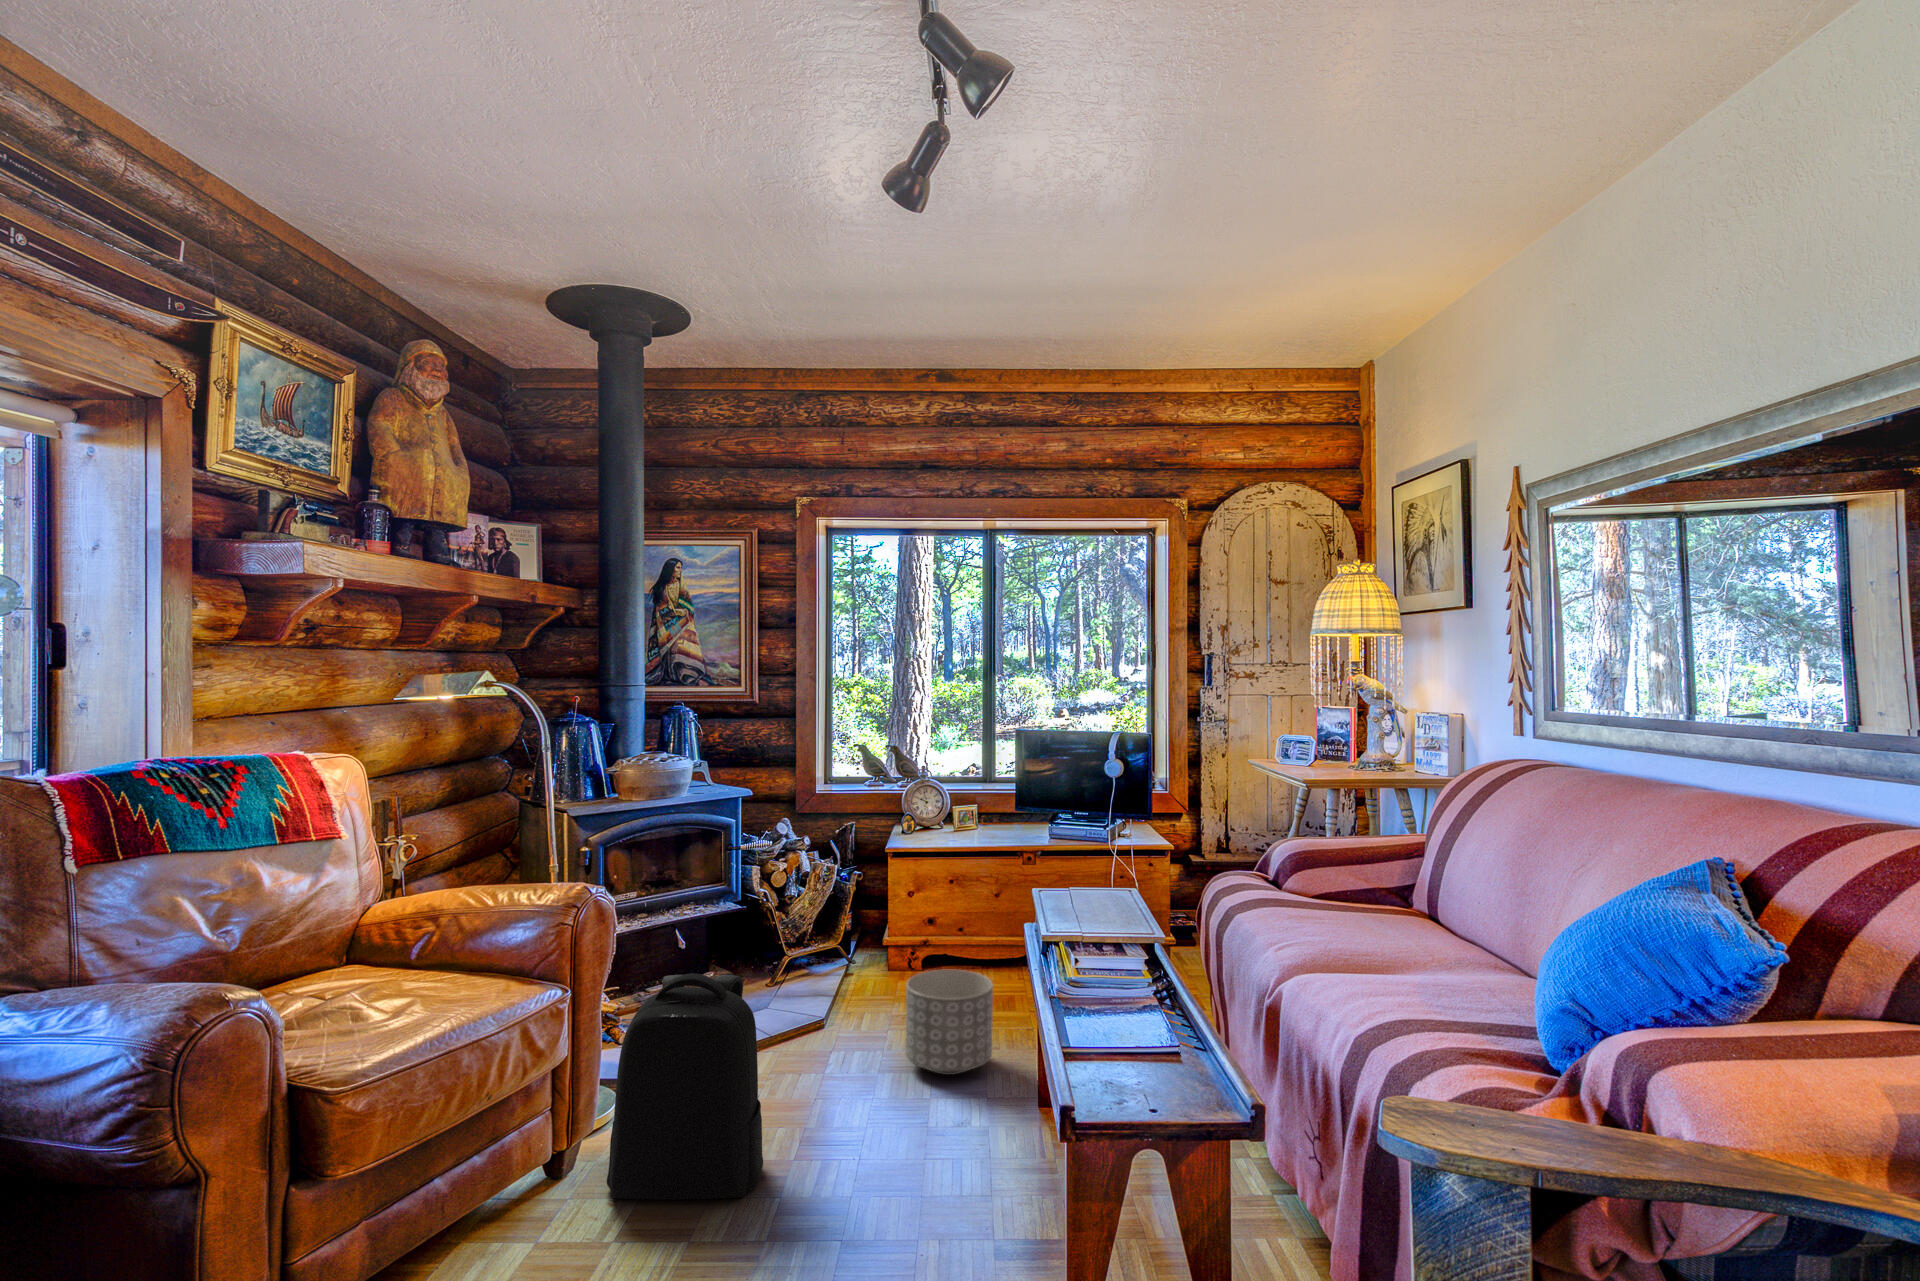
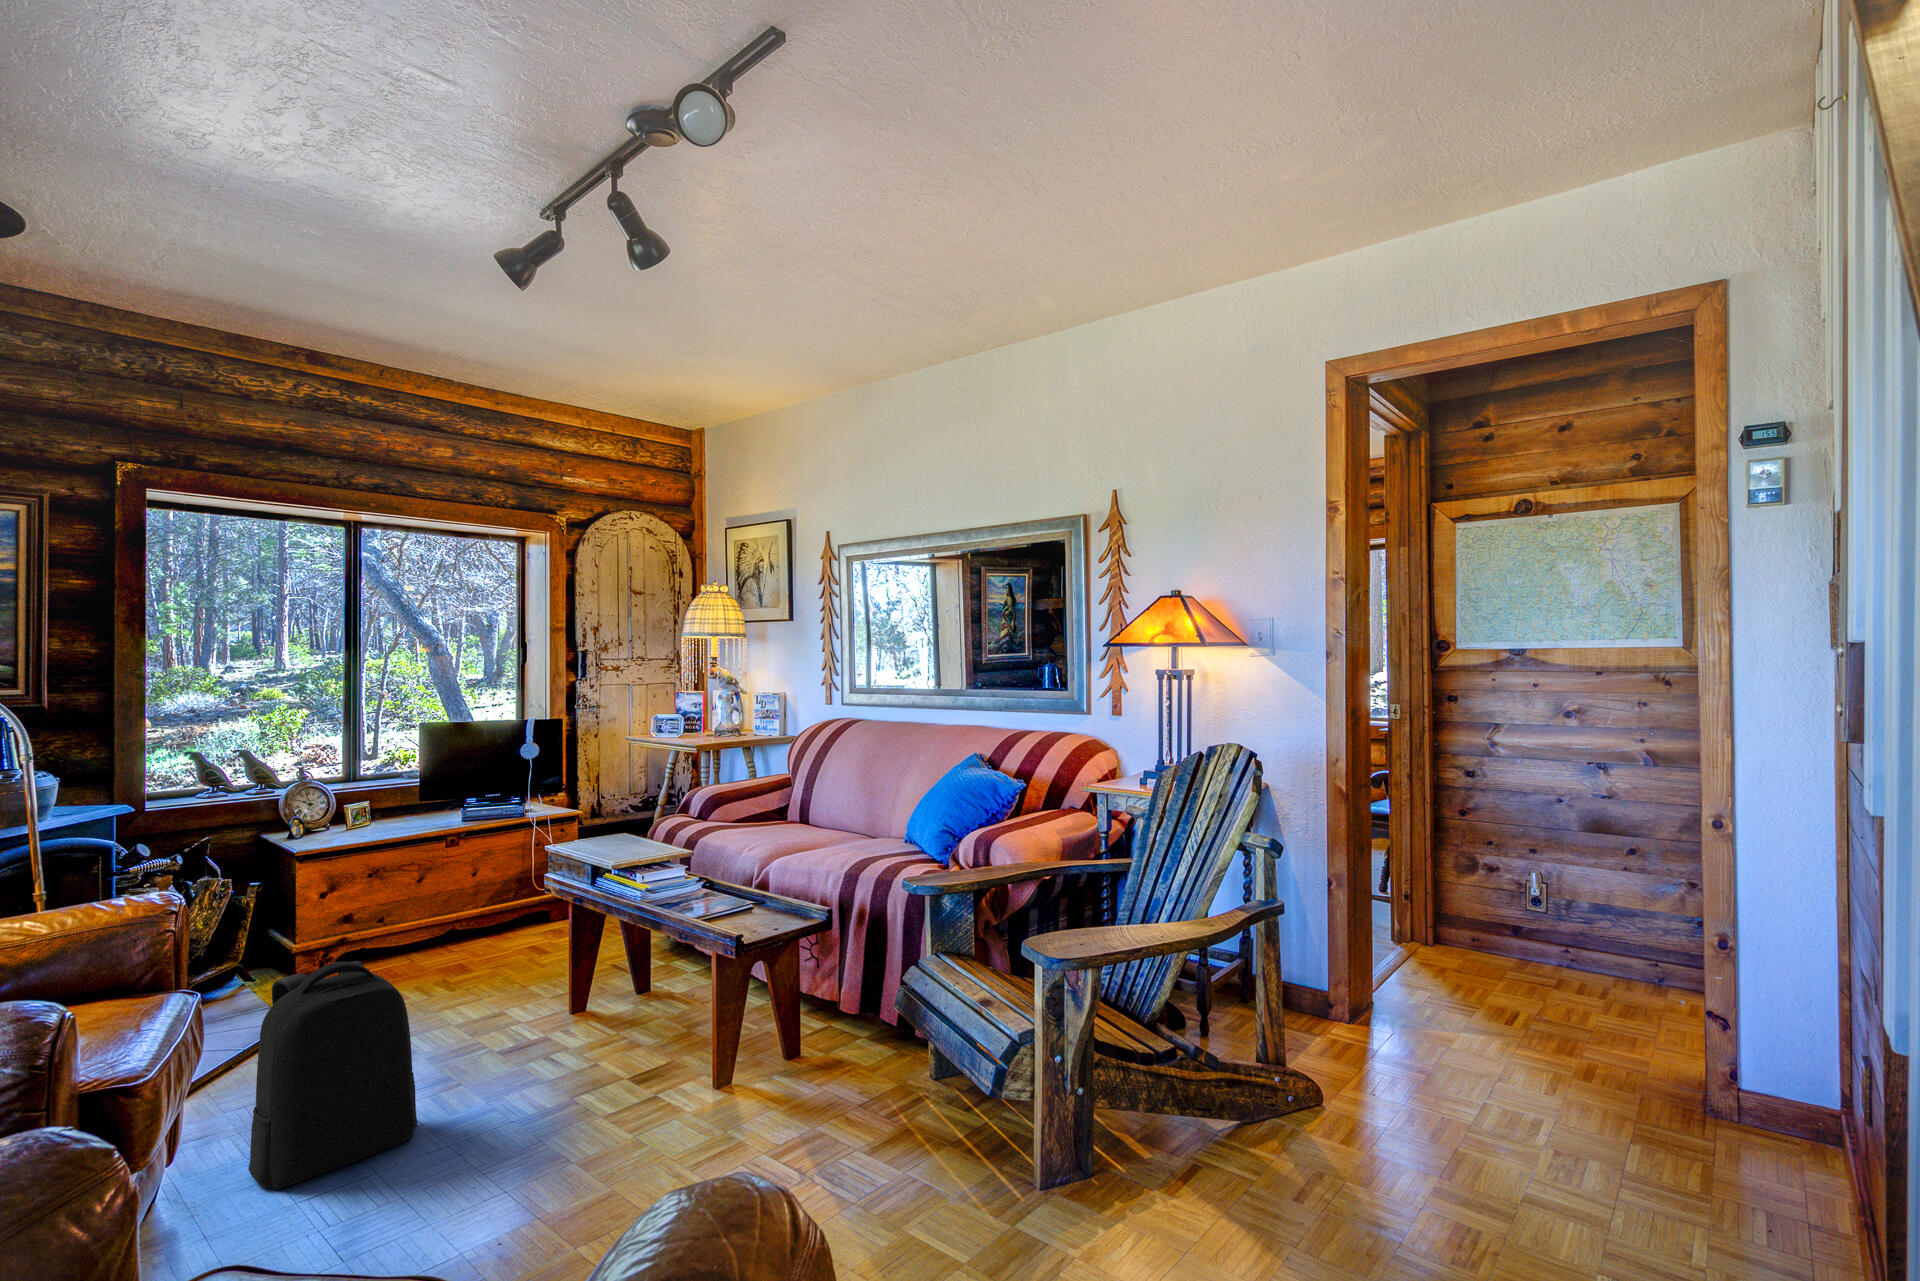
planter: present [906,970,993,1075] -> none [430,936,516,1026]

